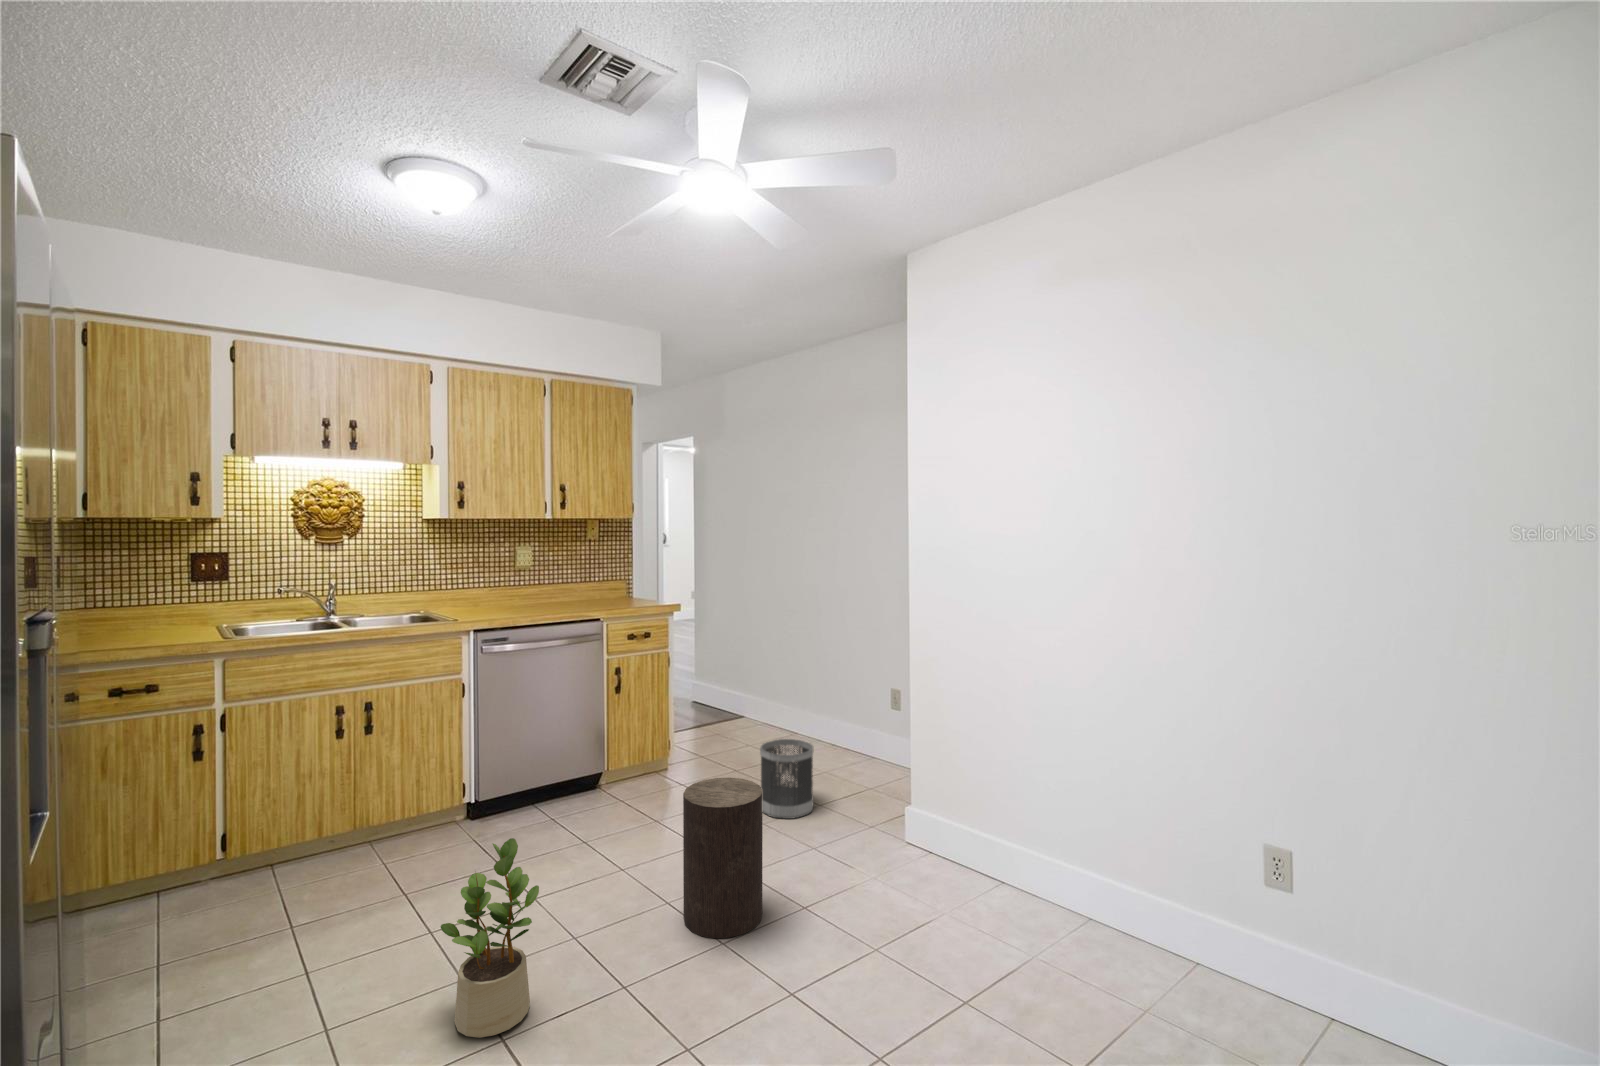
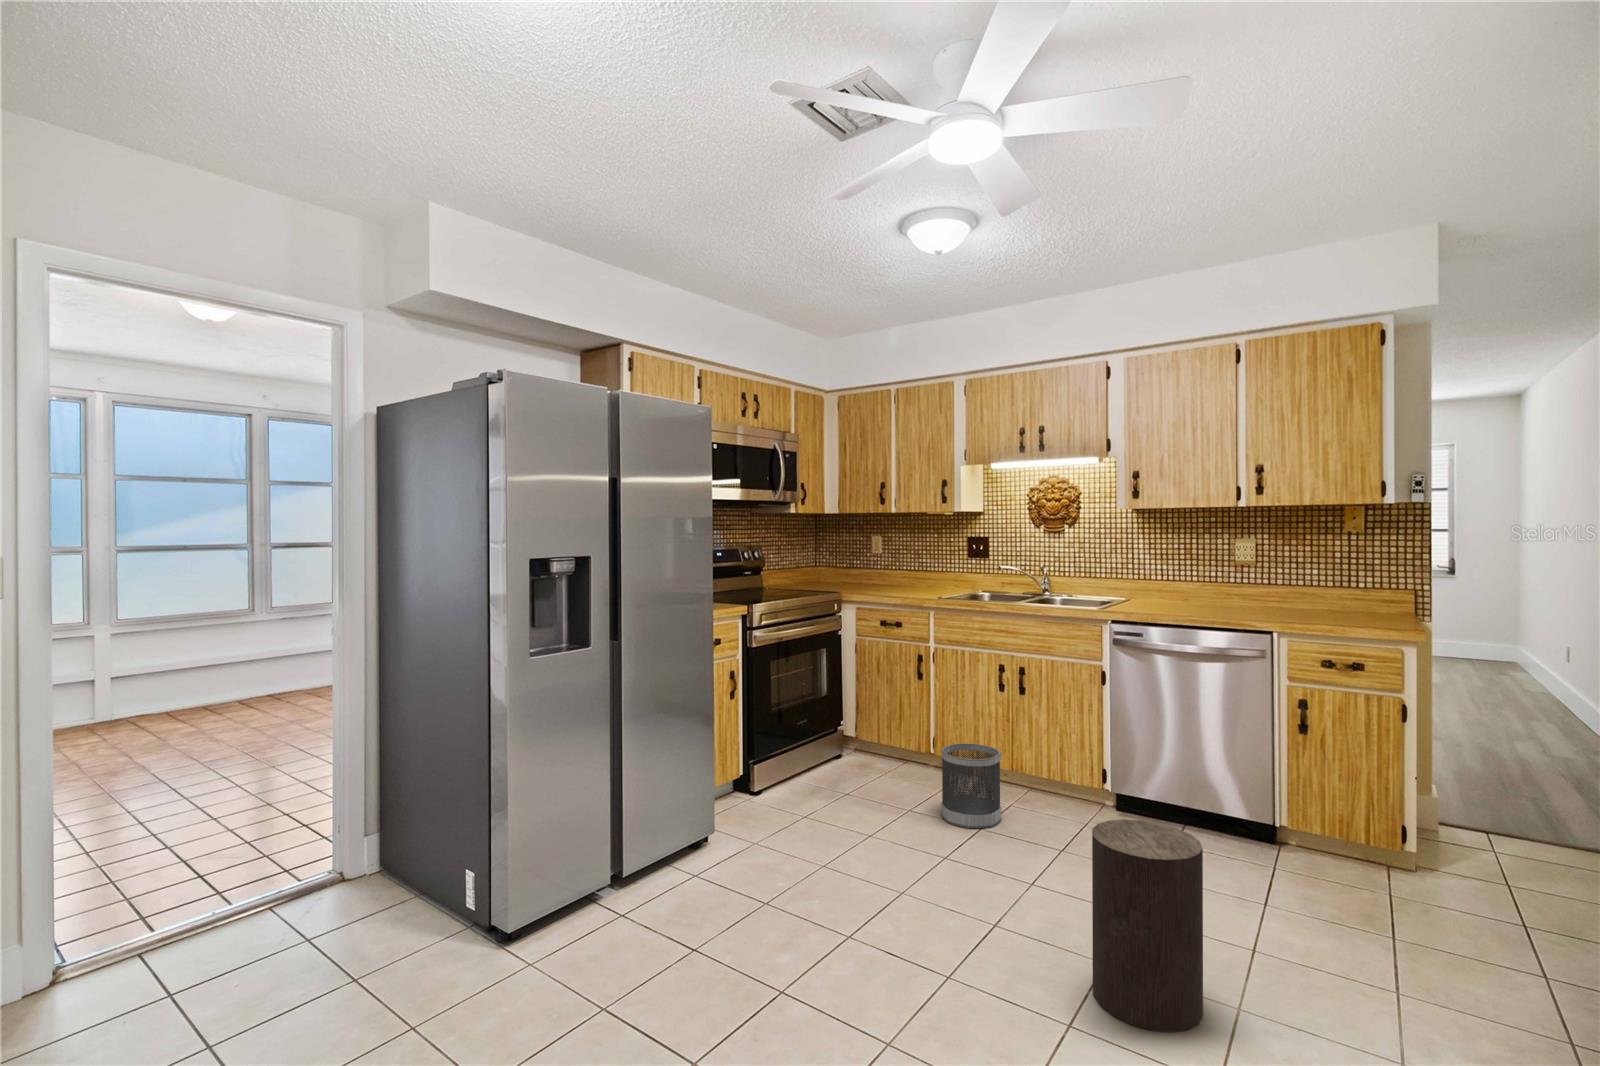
wastebasket: present [760,739,814,819] -> present [941,743,1001,829]
potted plant: present [441,838,539,1038] -> none [860,770,932,930]

